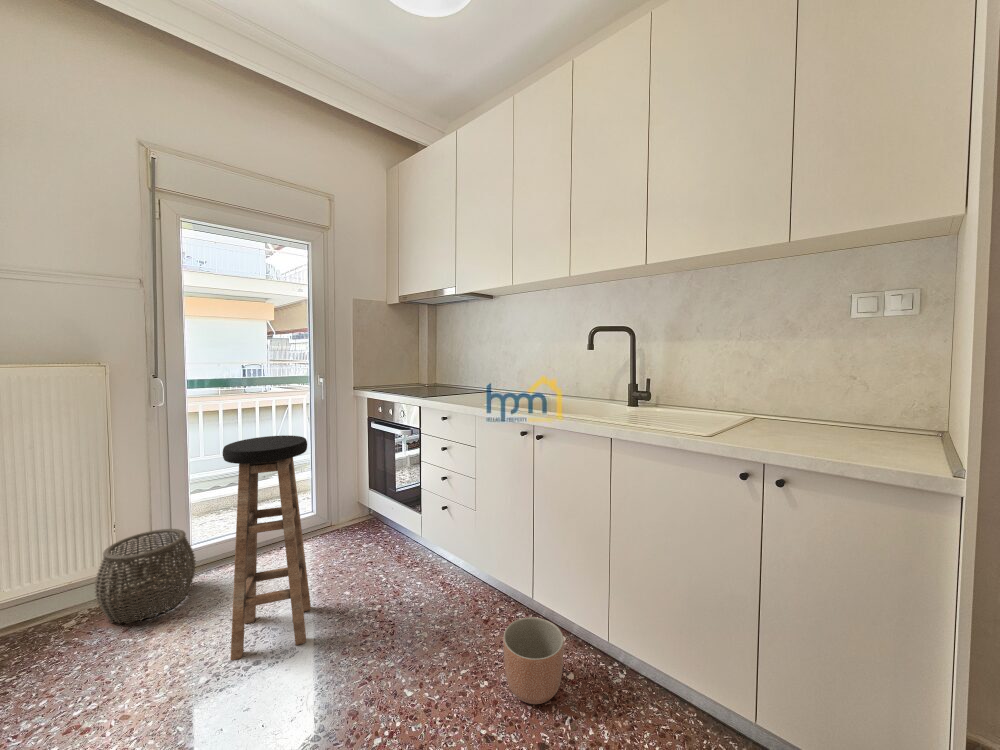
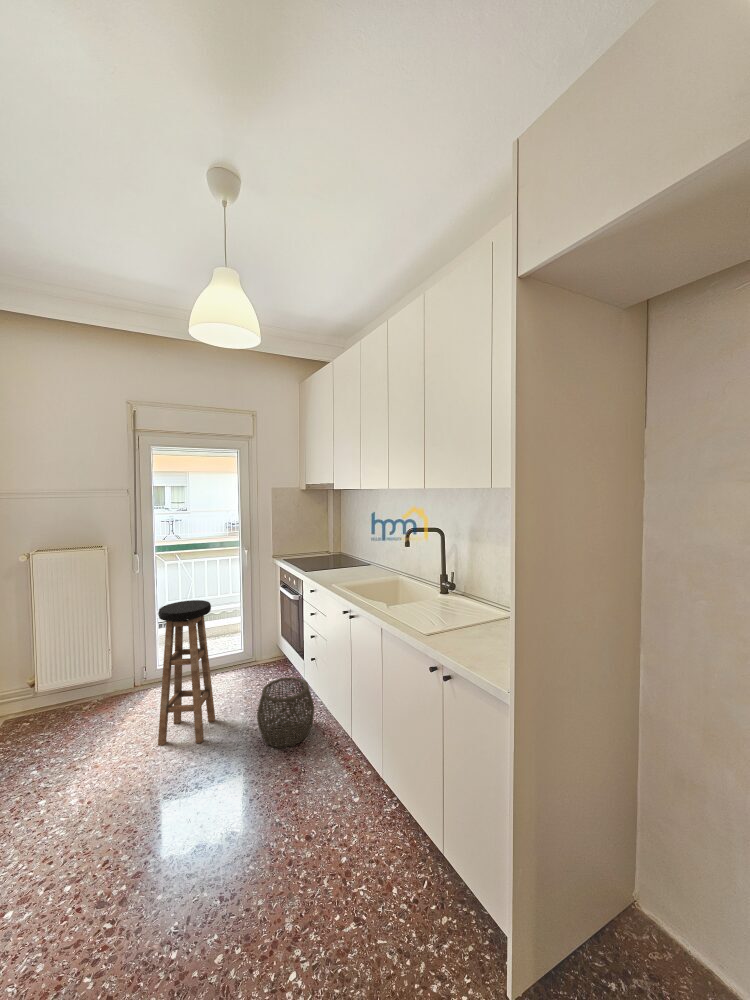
woven basket: present [95,529,196,623] -> present [257,677,314,748]
planter: present [503,617,564,704] -> none [303,750,346,812]

